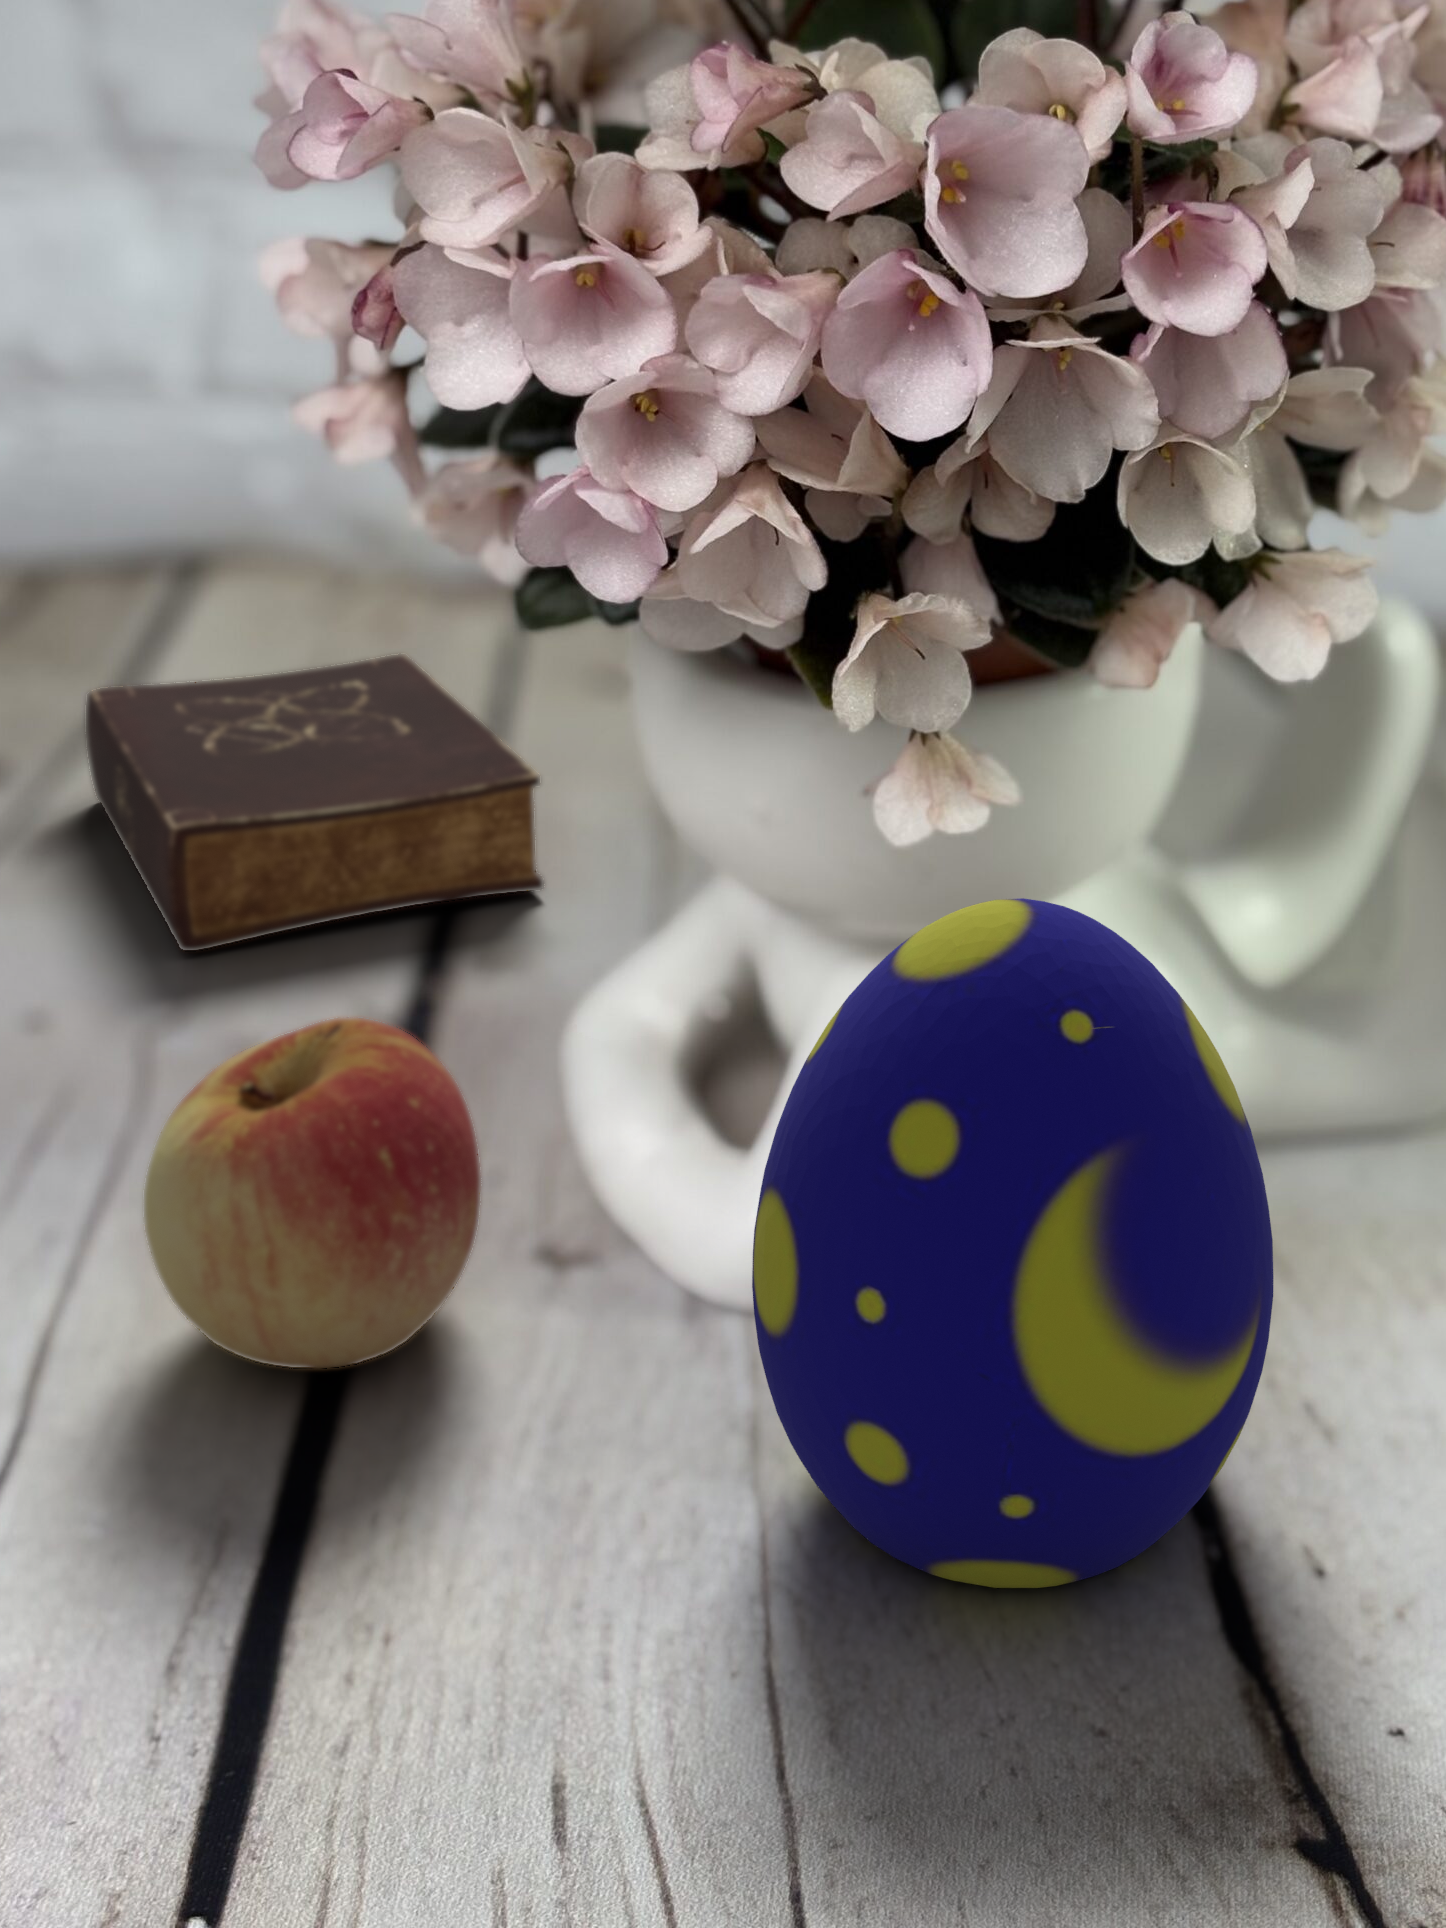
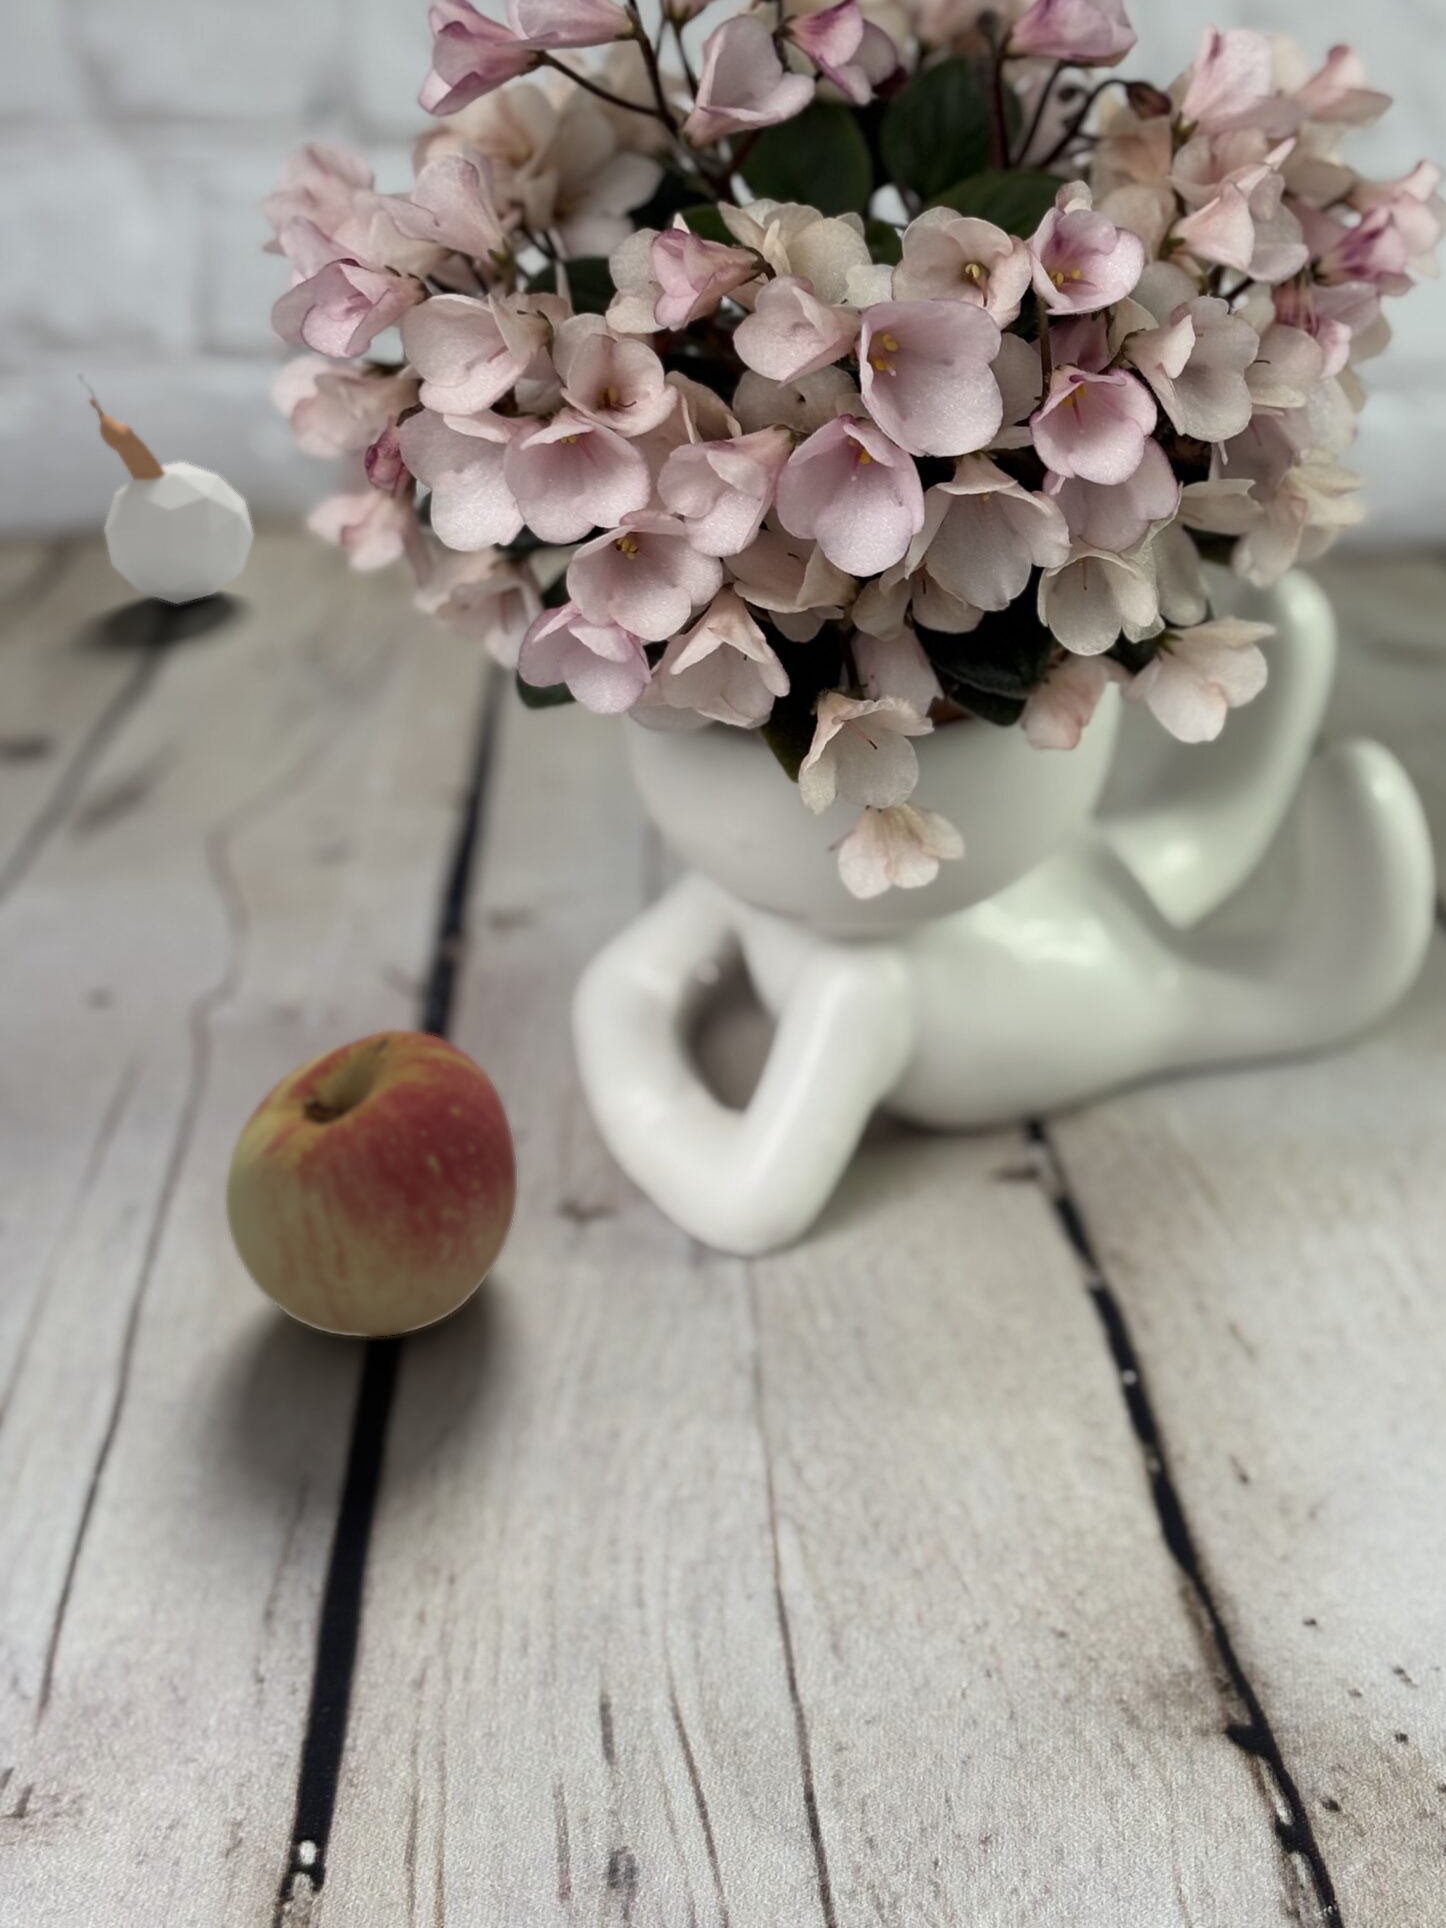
candle: none [44,383,223,644] -> present [78,373,254,604]
book: present [86,654,543,951] -> none [139,624,560,925]
decorative egg: present [752,898,1274,1588] -> none [751,940,1188,1508]

